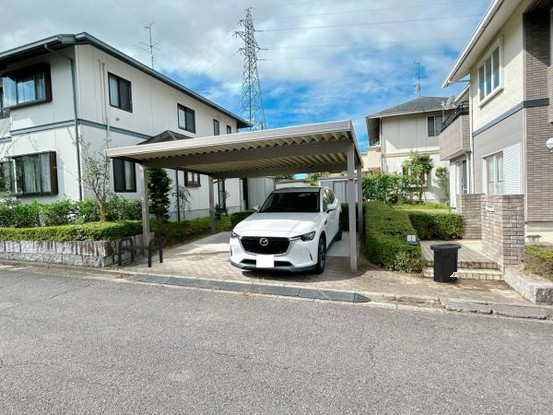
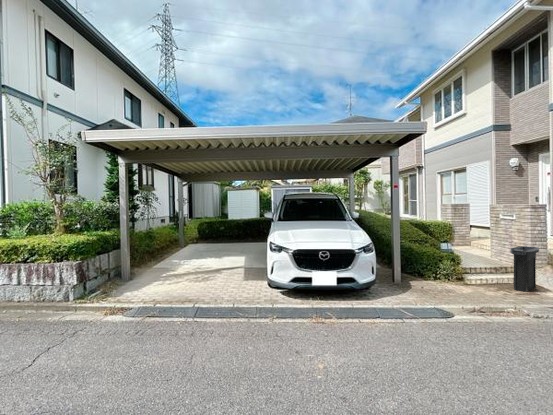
bench: present [118,237,163,267] -> none [91,253,156,297]

